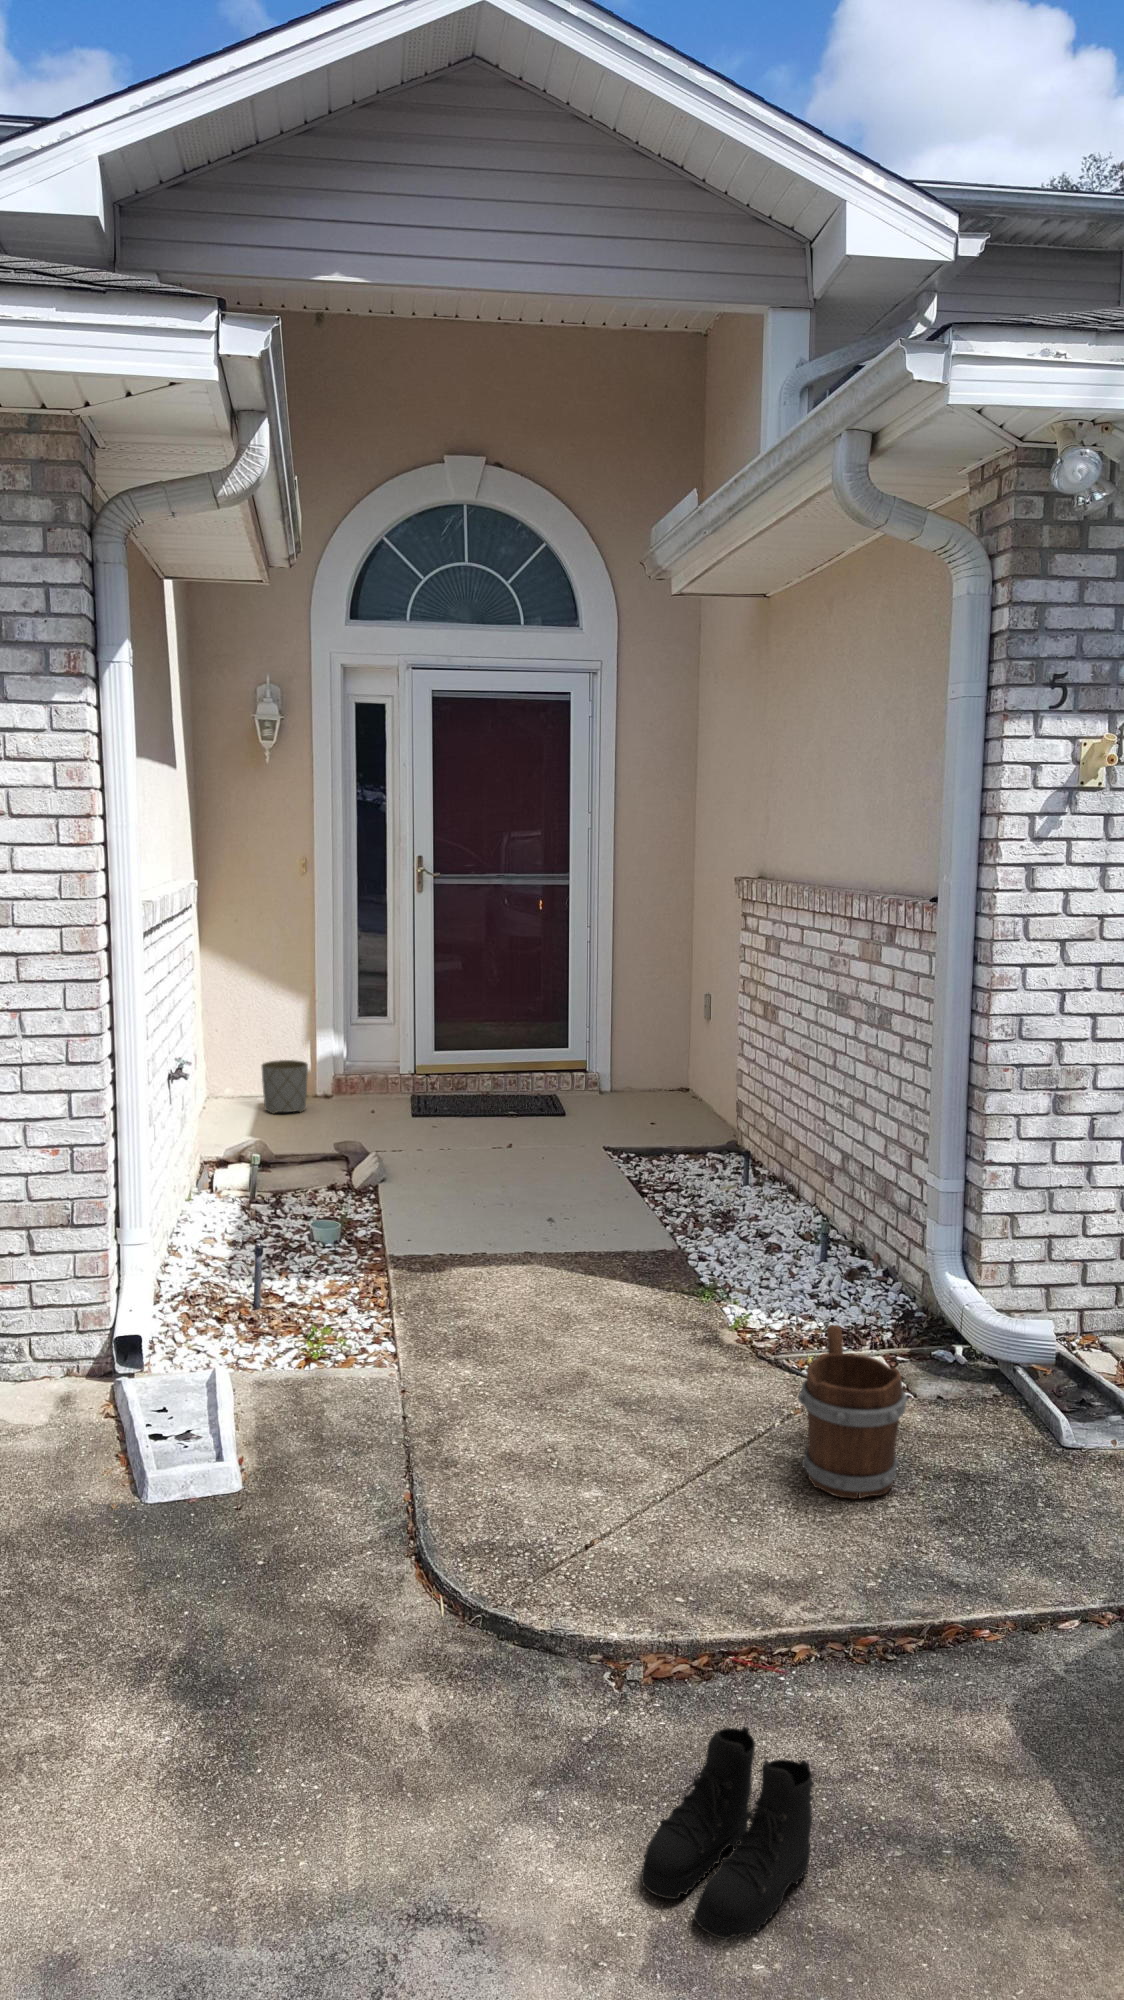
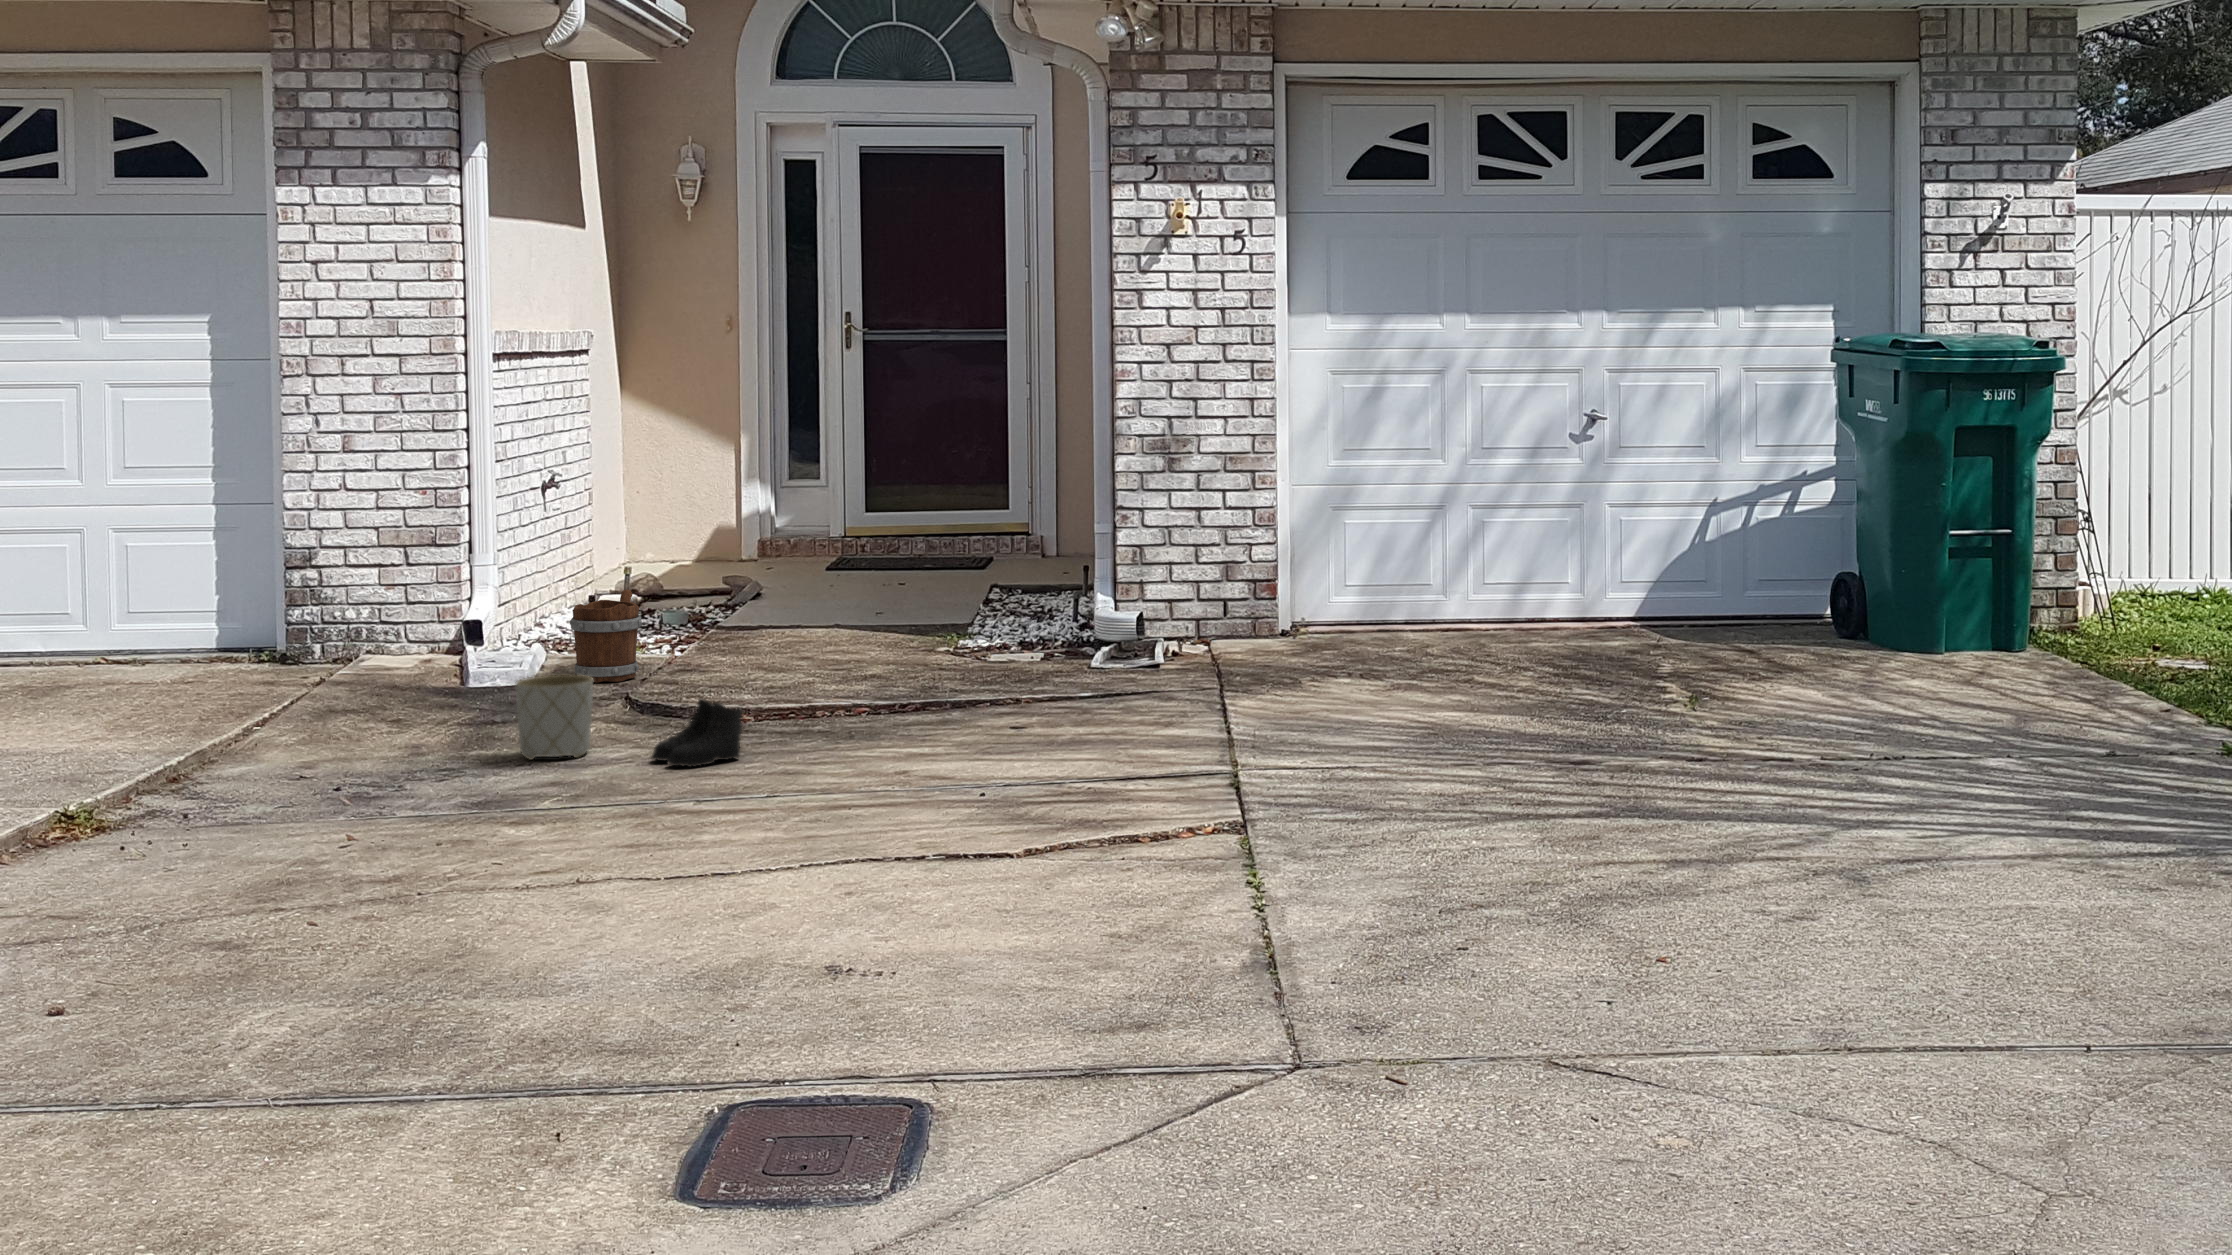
planter: present [262,1060,308,1114] -> present [516,675,593,760]
bucket: present [798,1325,907,1499] -> present [570,589,642,683]

